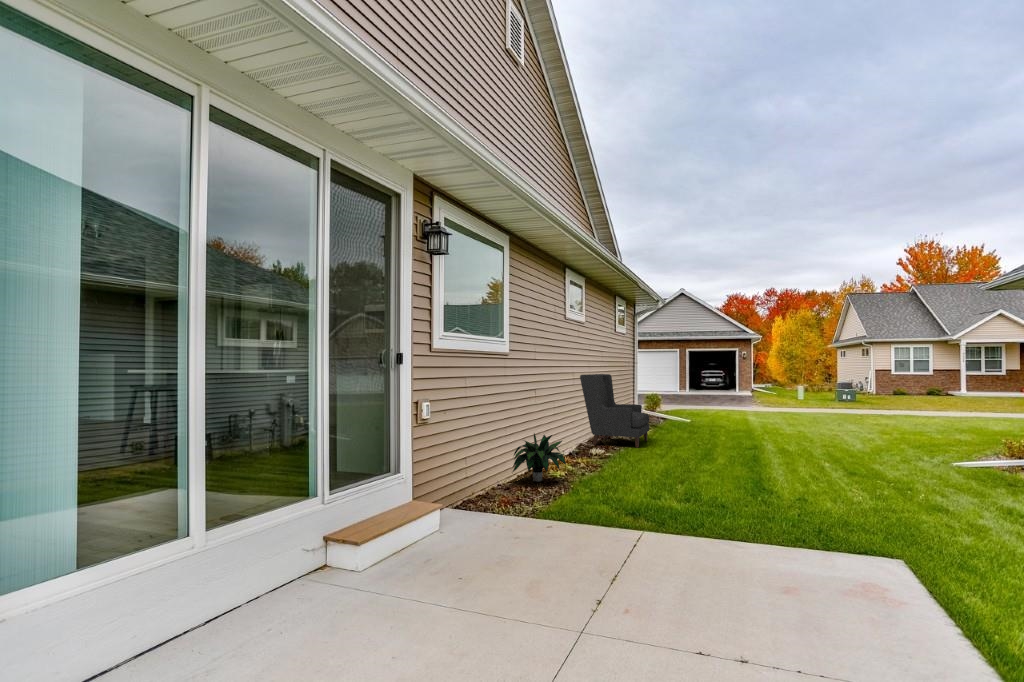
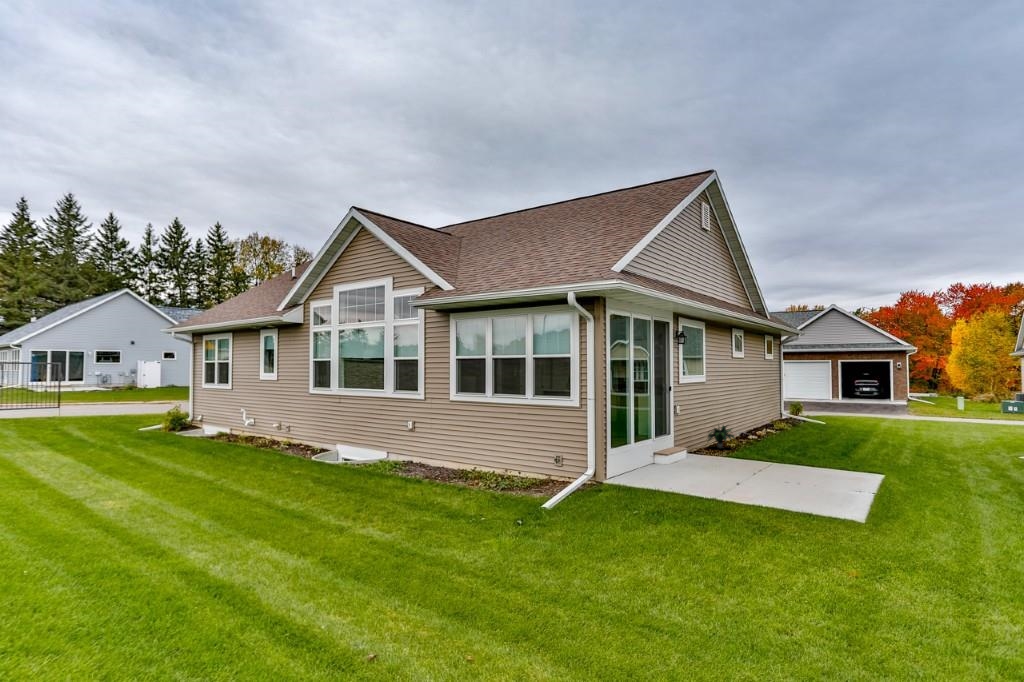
chair: present [580,374,650,448] -> none [741,389,789,437]

